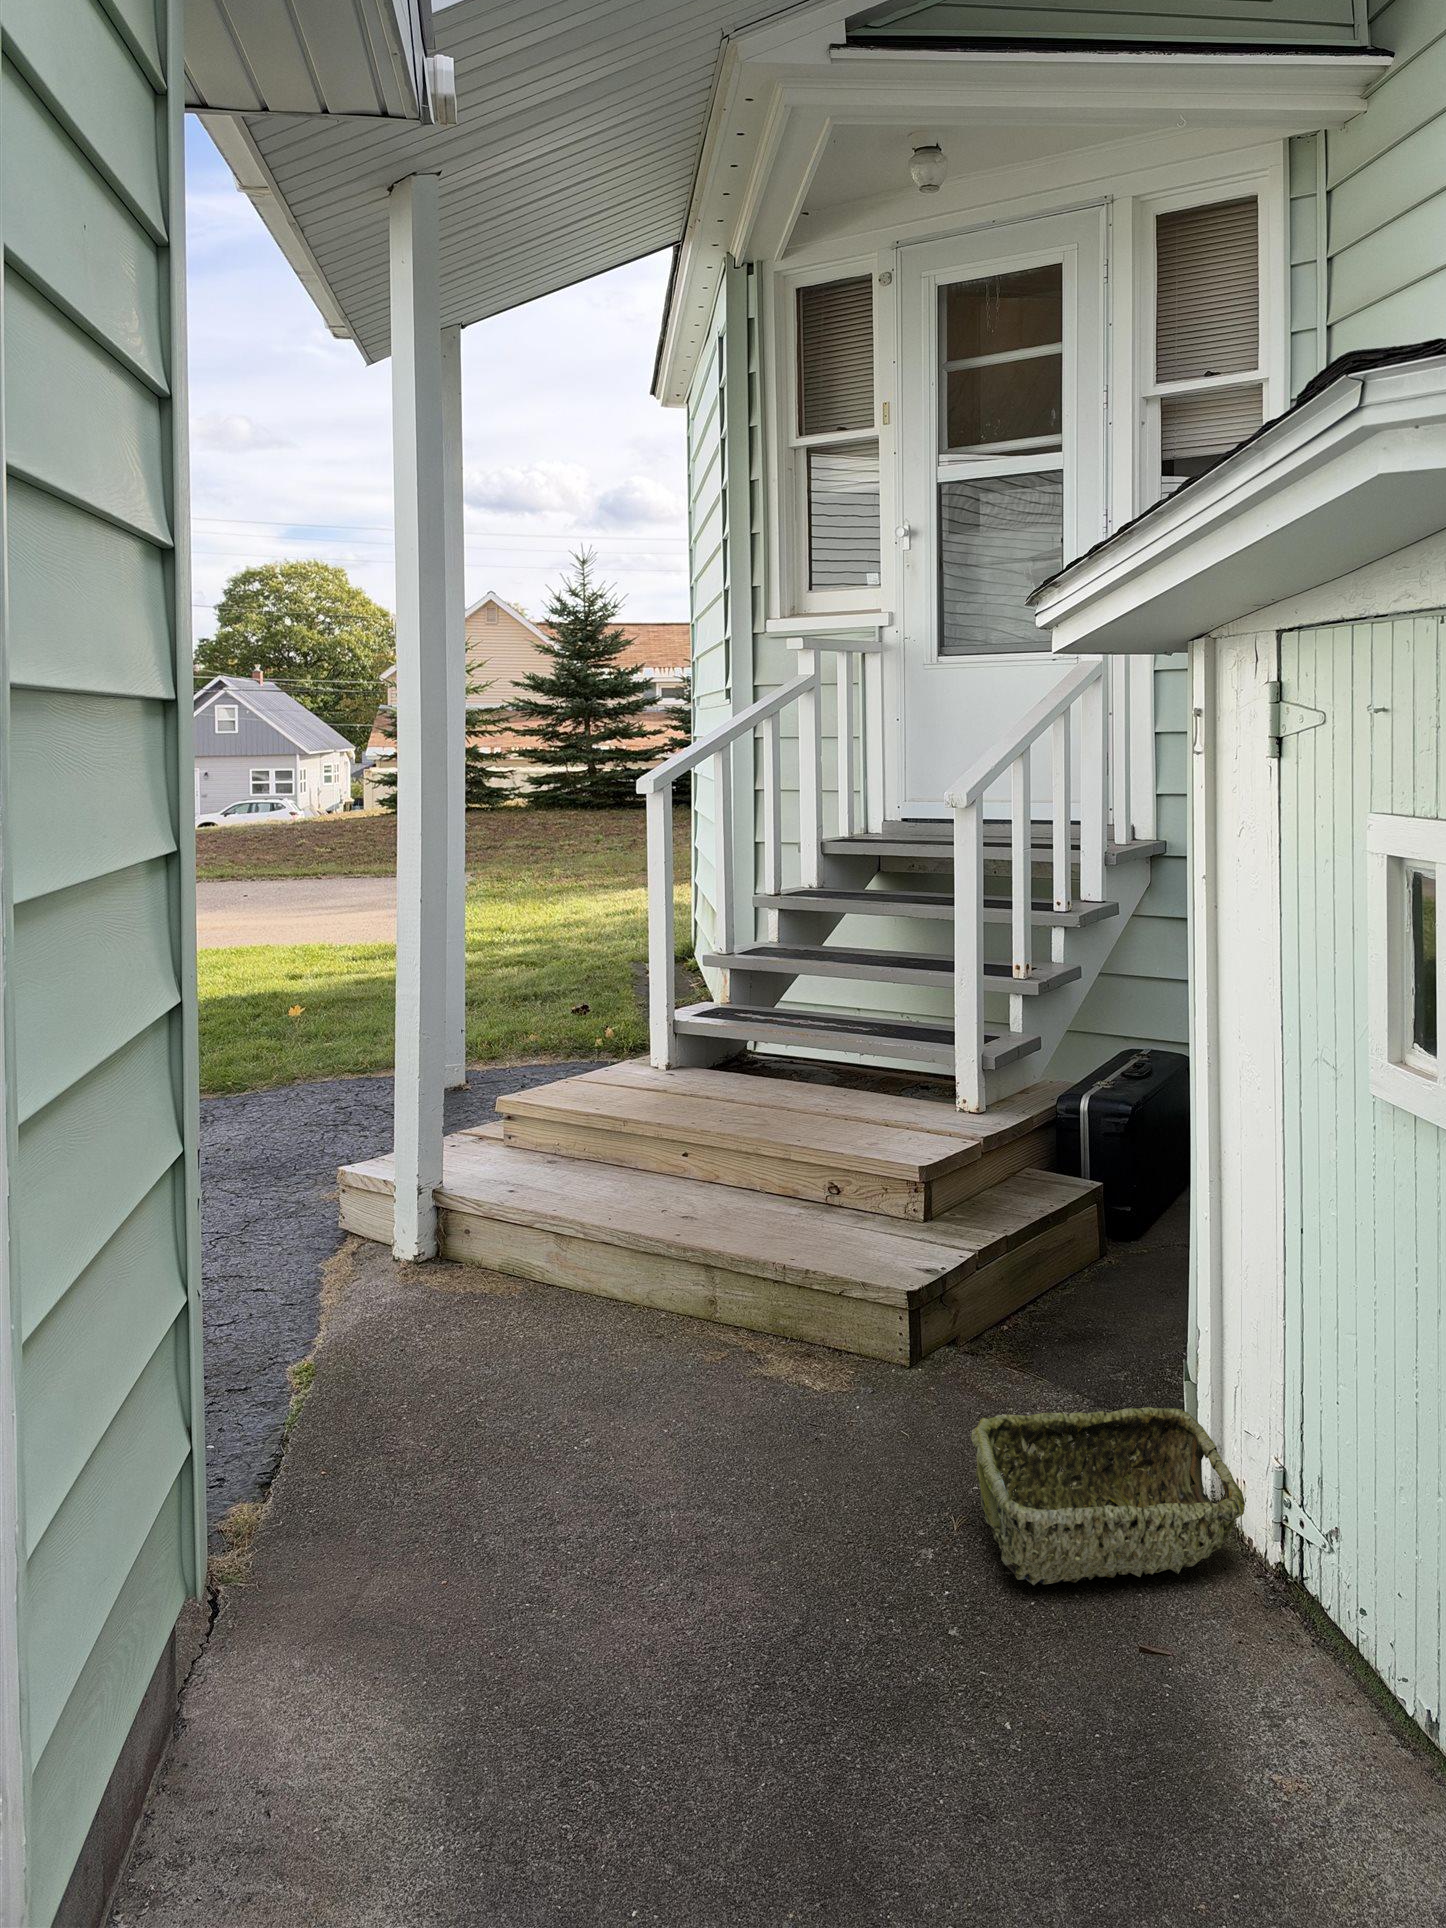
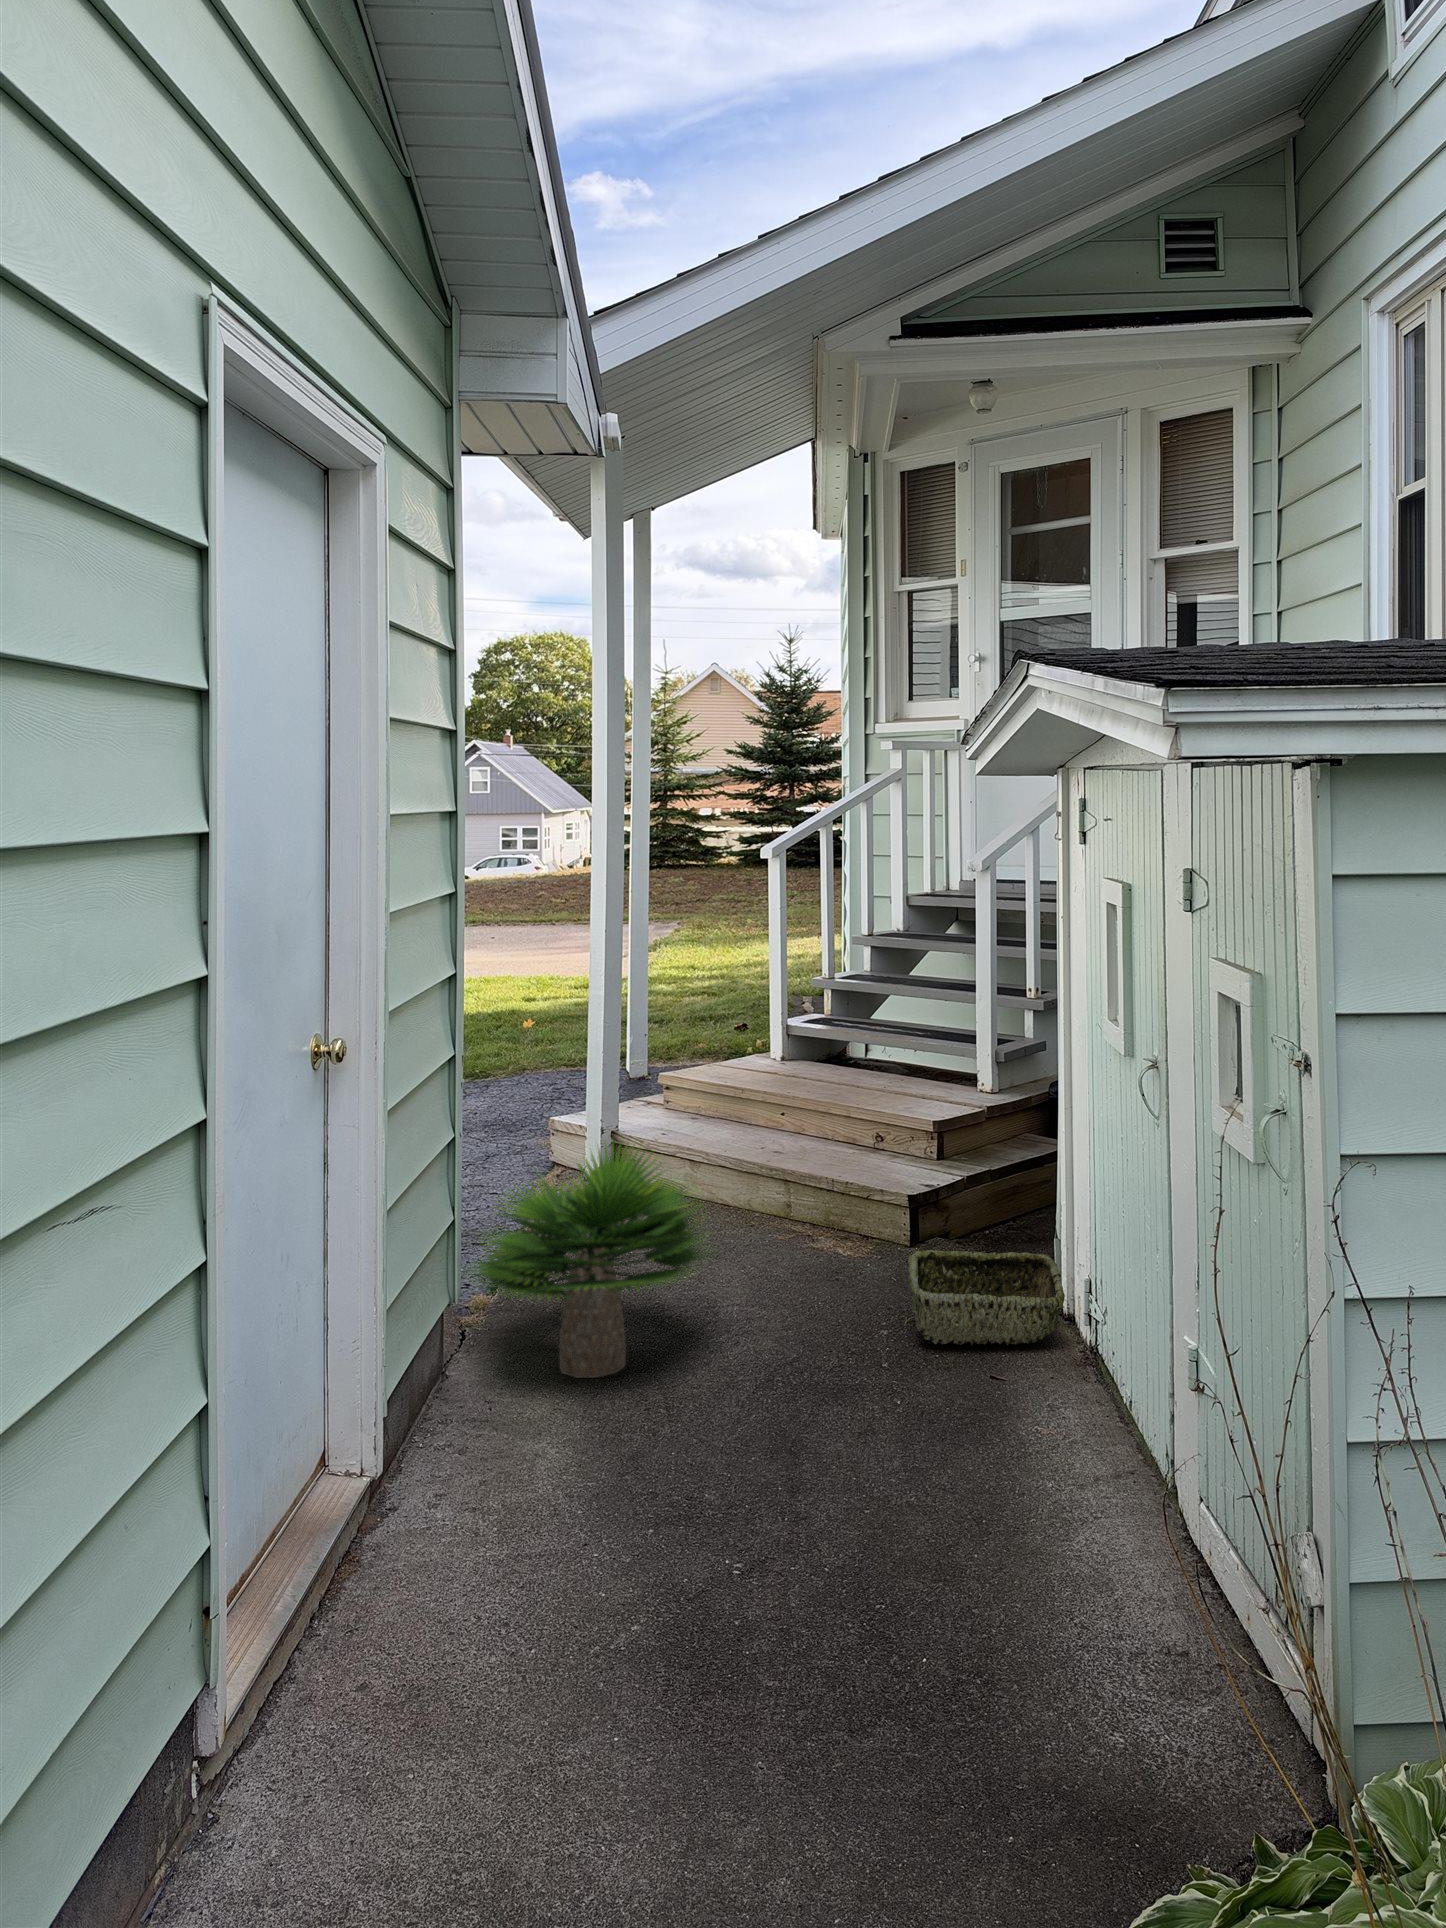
potted plant: none [193,1265,680,1726] -> present [470,1144,708,1378]

